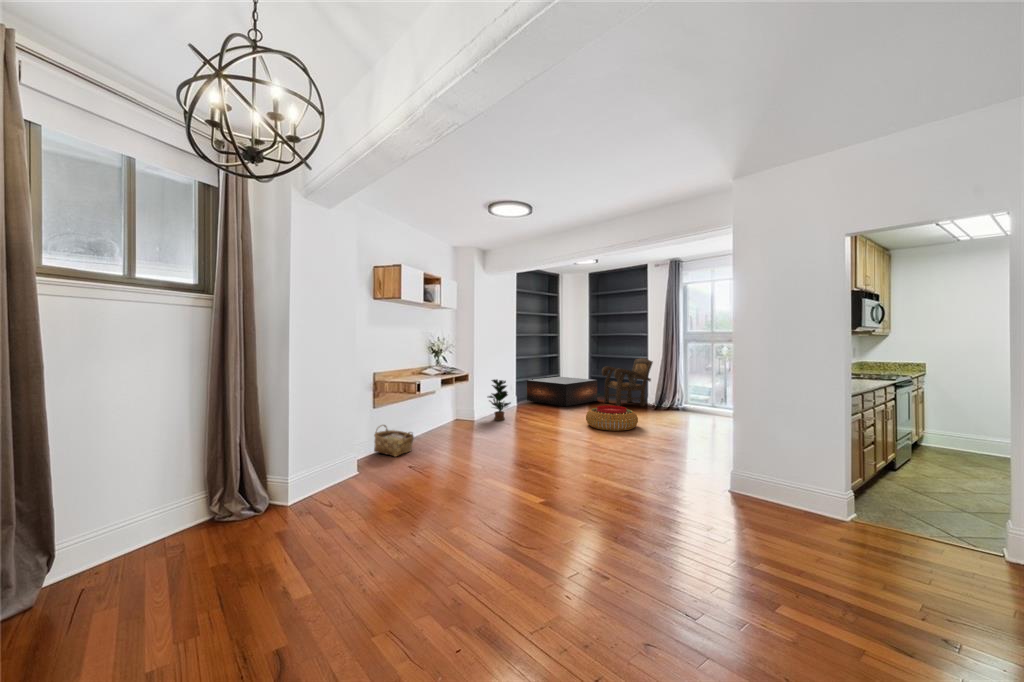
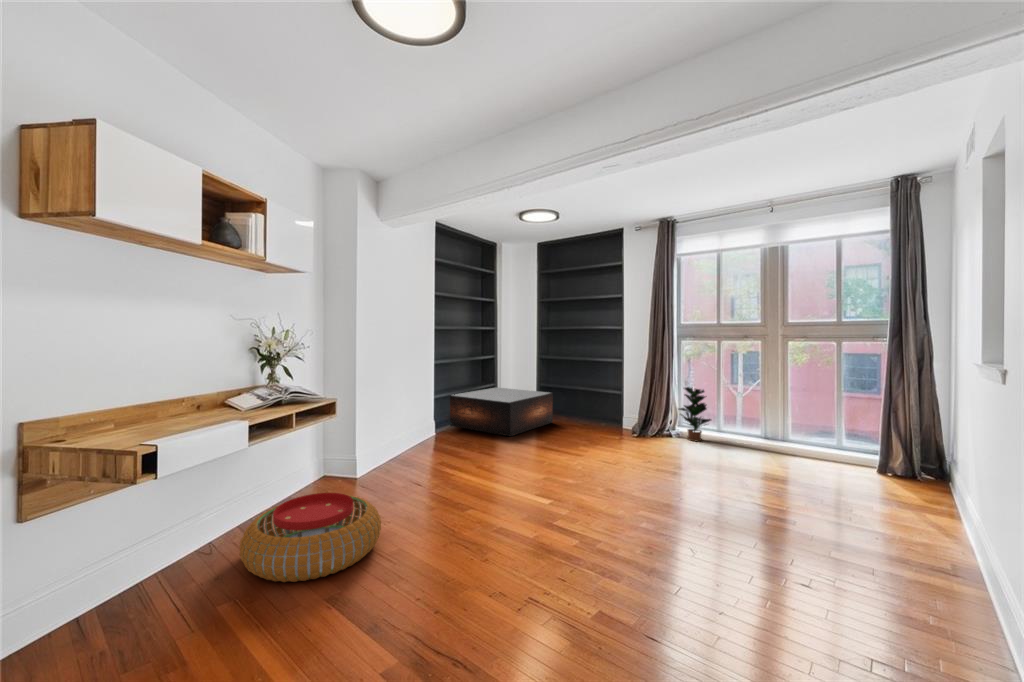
armchair: present [602,358,653,406] -> none [560,361,633,435]
potted plant: present [488,379,511,420] -> present [679,387,711,441]
pouf: present [586,405,638,431] -> present [240,493,381,582]
woven basket: present [374,425,414,456] -> none [53,540,174,636]

